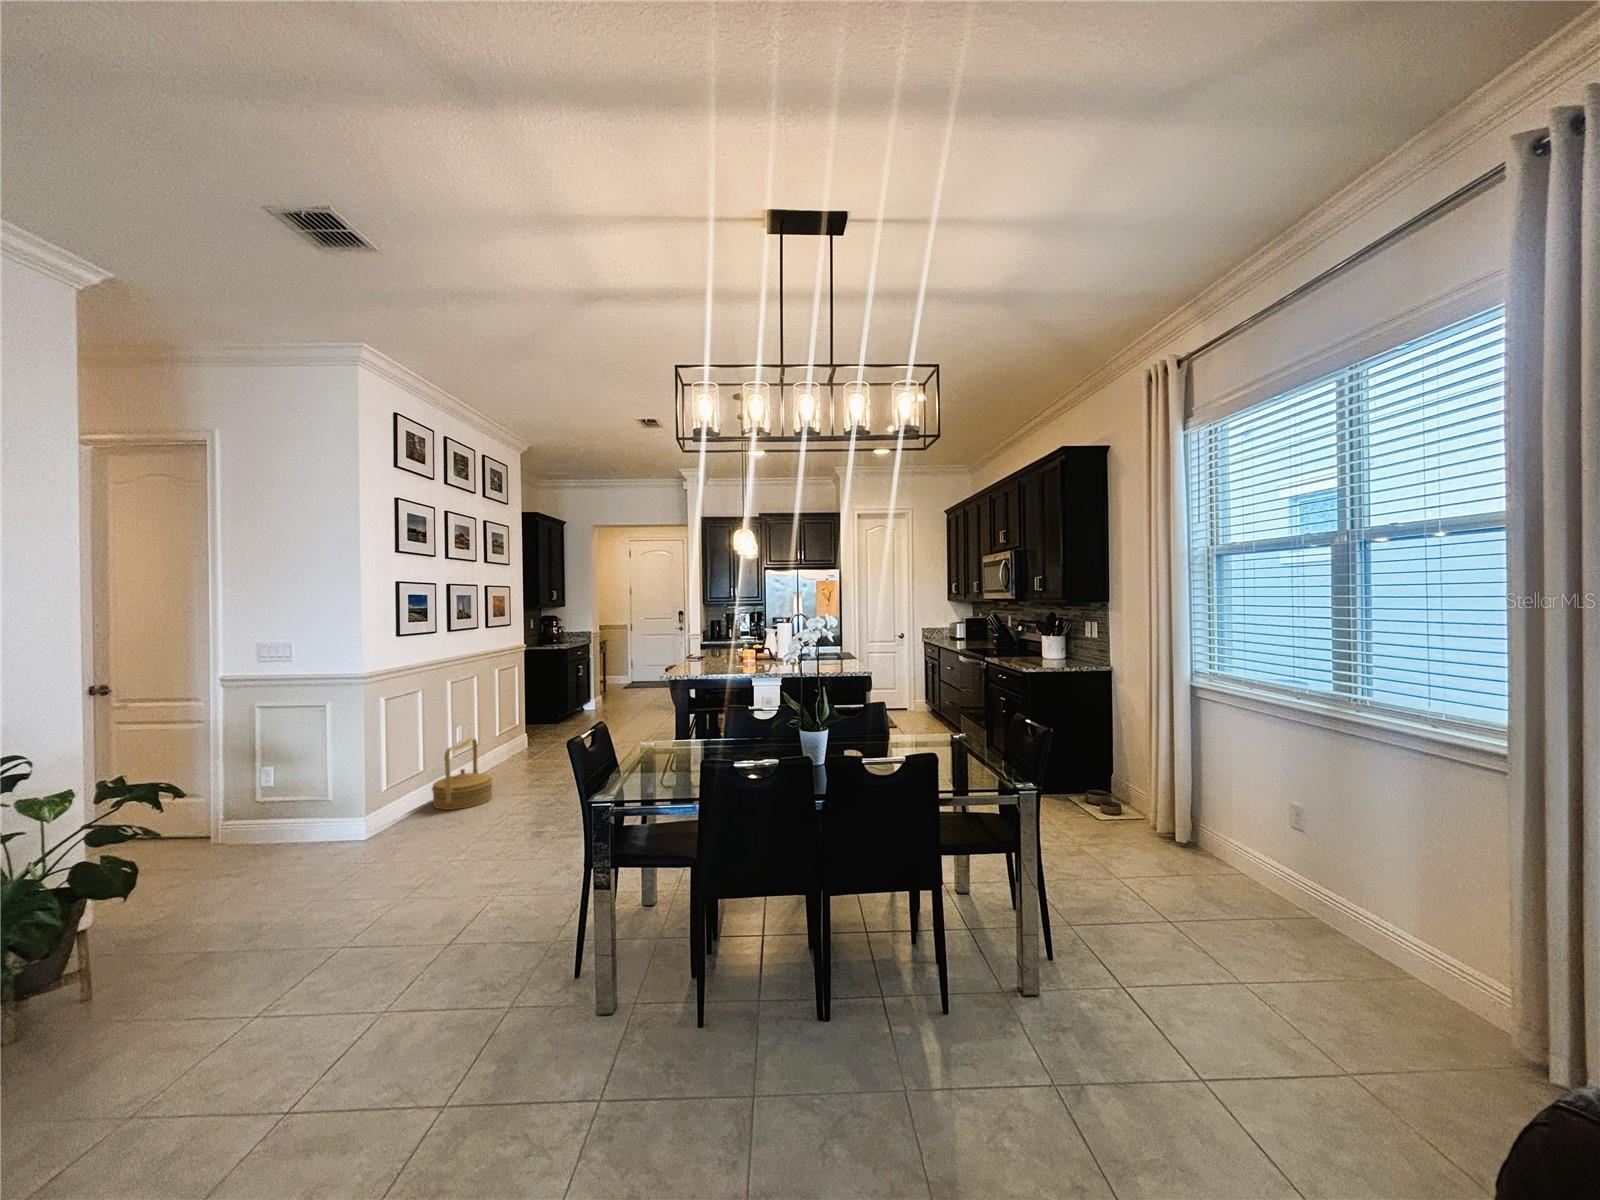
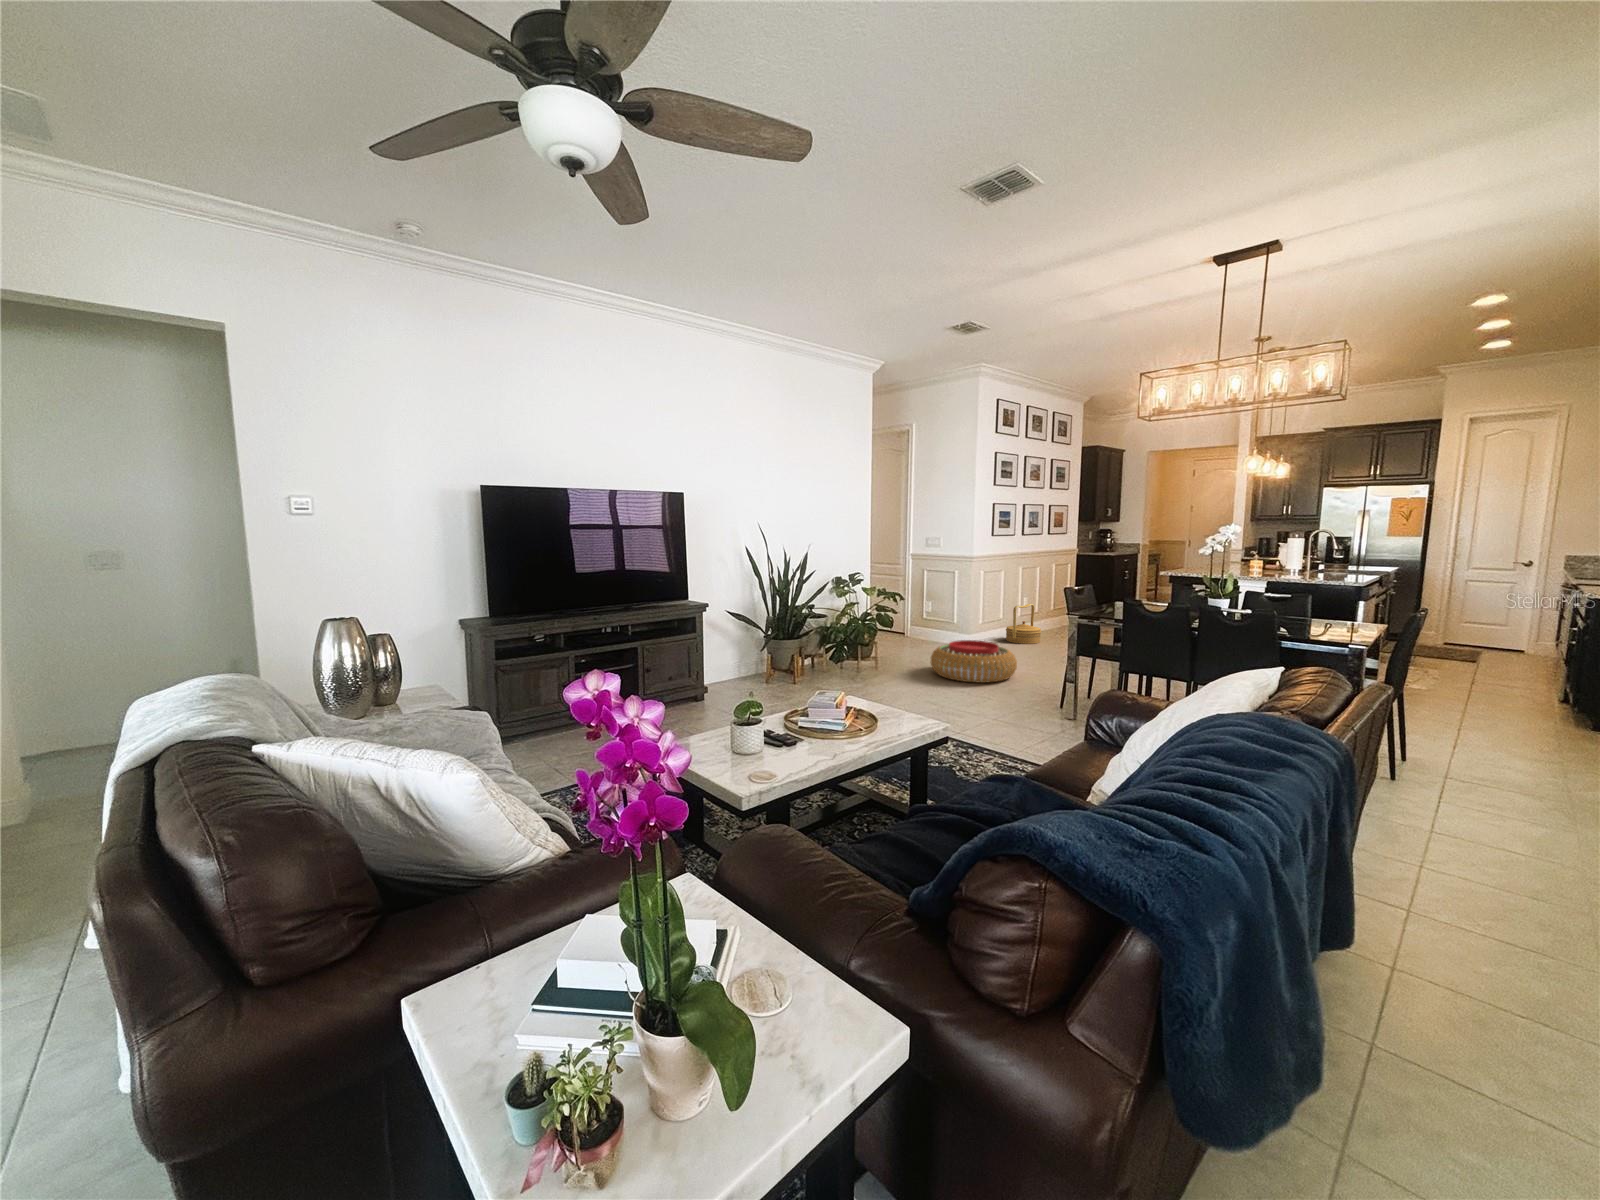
pouf: none [266,850,477,974] -> present [930,640,1017,683]

